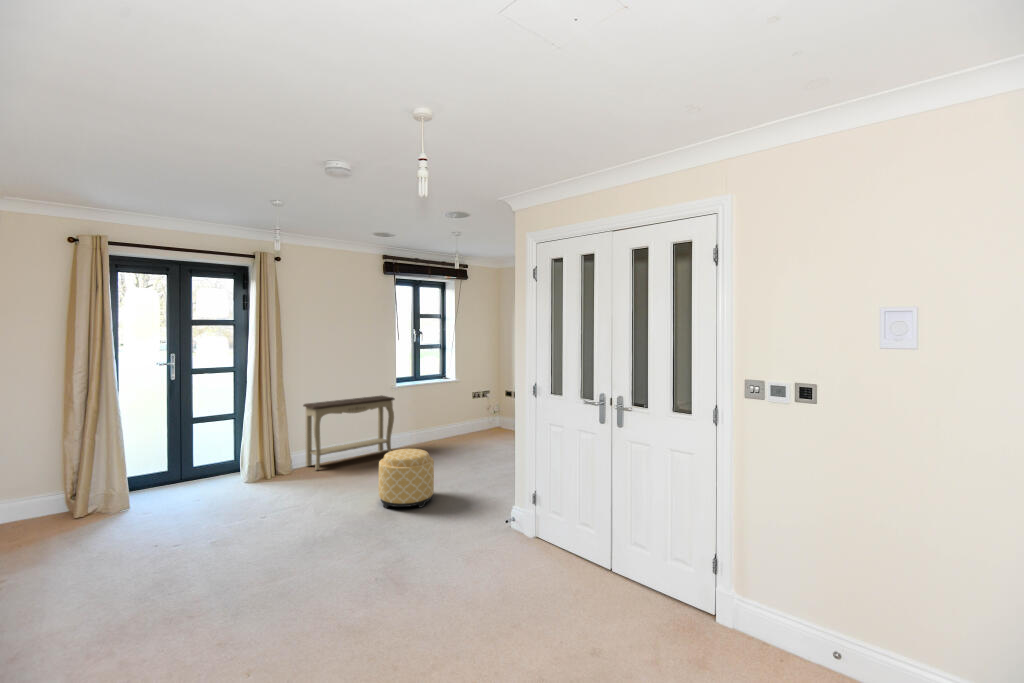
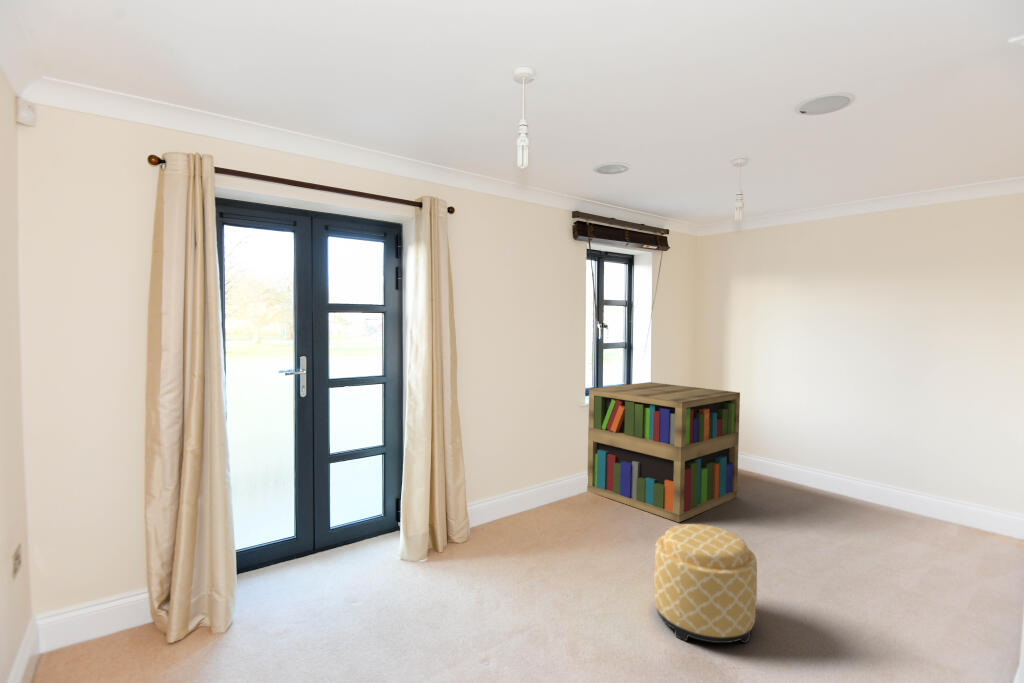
bookshelf: none [400,372,500,460] -> present [587,382,740,522]
console table: present [303,395,394,470] -> none [475,417,593,536]

